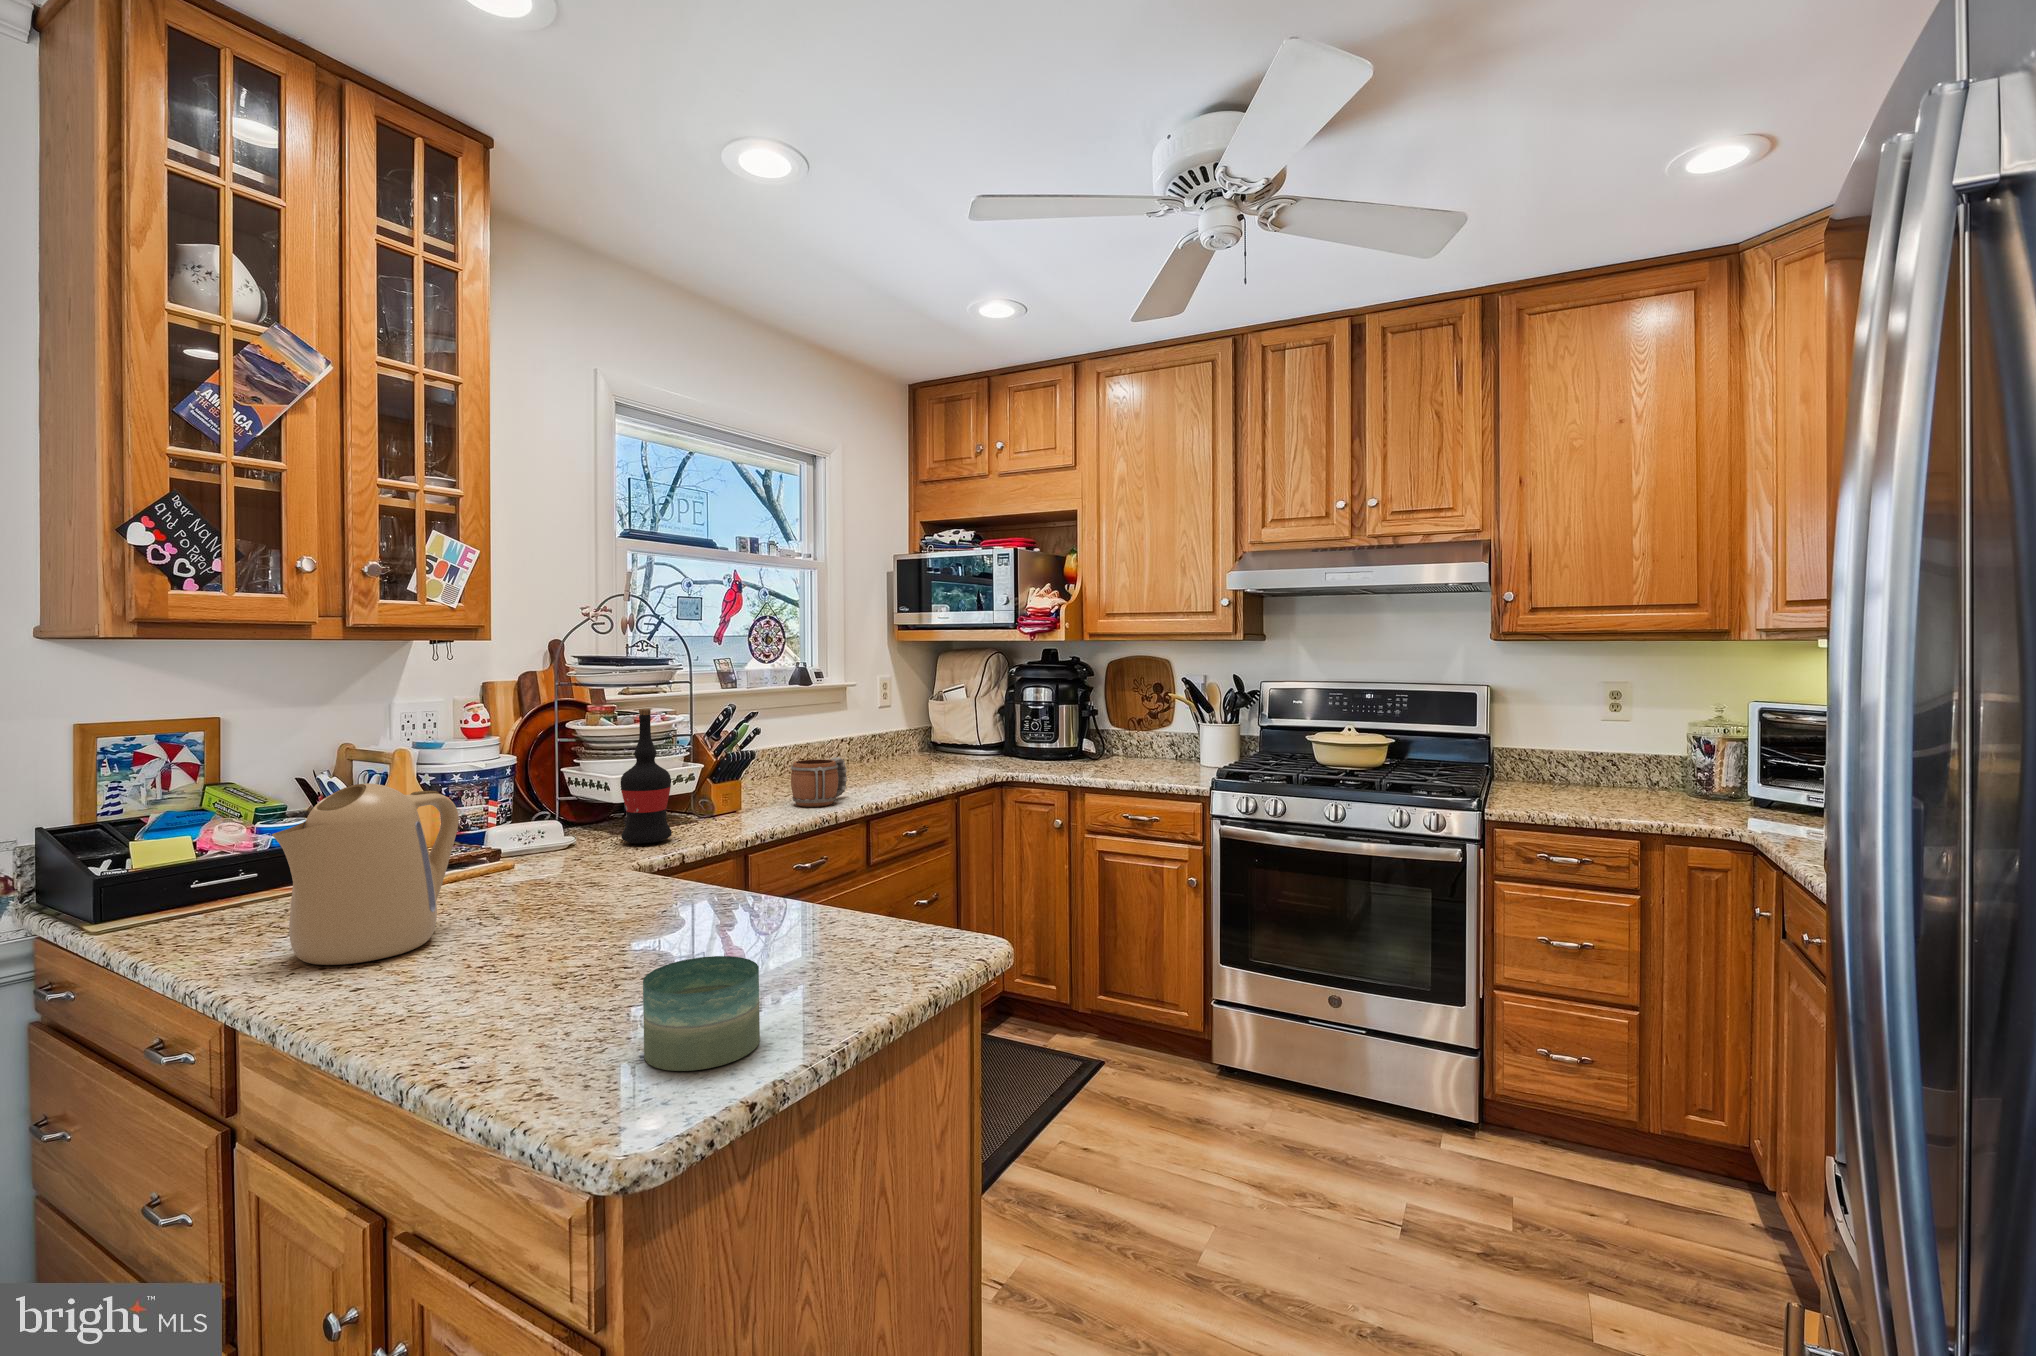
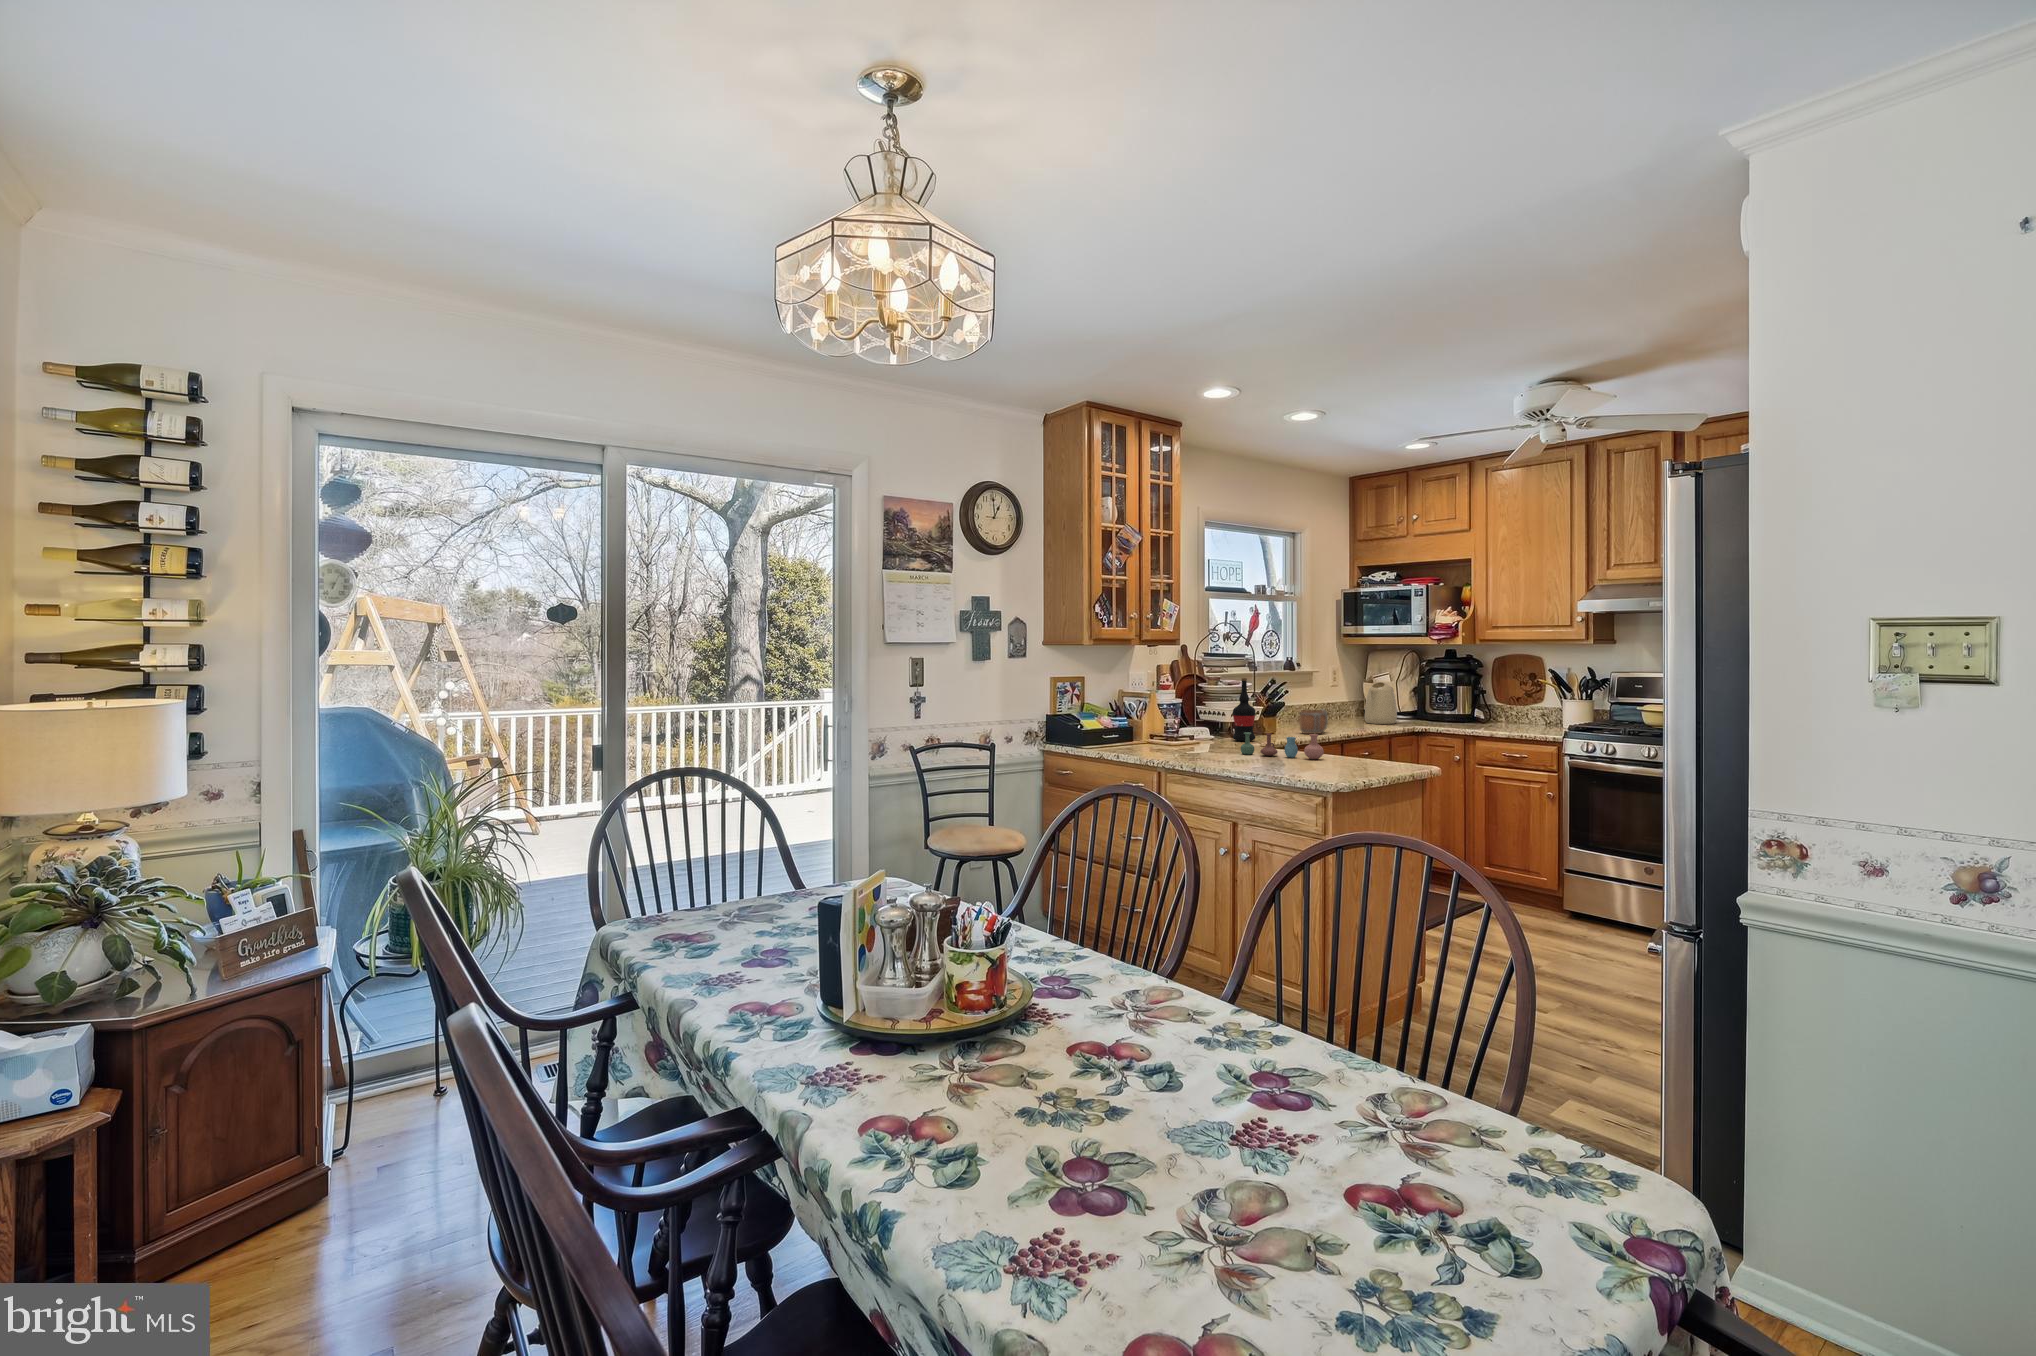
kettle: present [272,783,459,965] -> present [1365,682,1397,724]
vase: none [555,855,747,926] -> present [1241,732,1324,759]
candle: present [643,956,760,1071] -> none [1323,750,1359,778]

